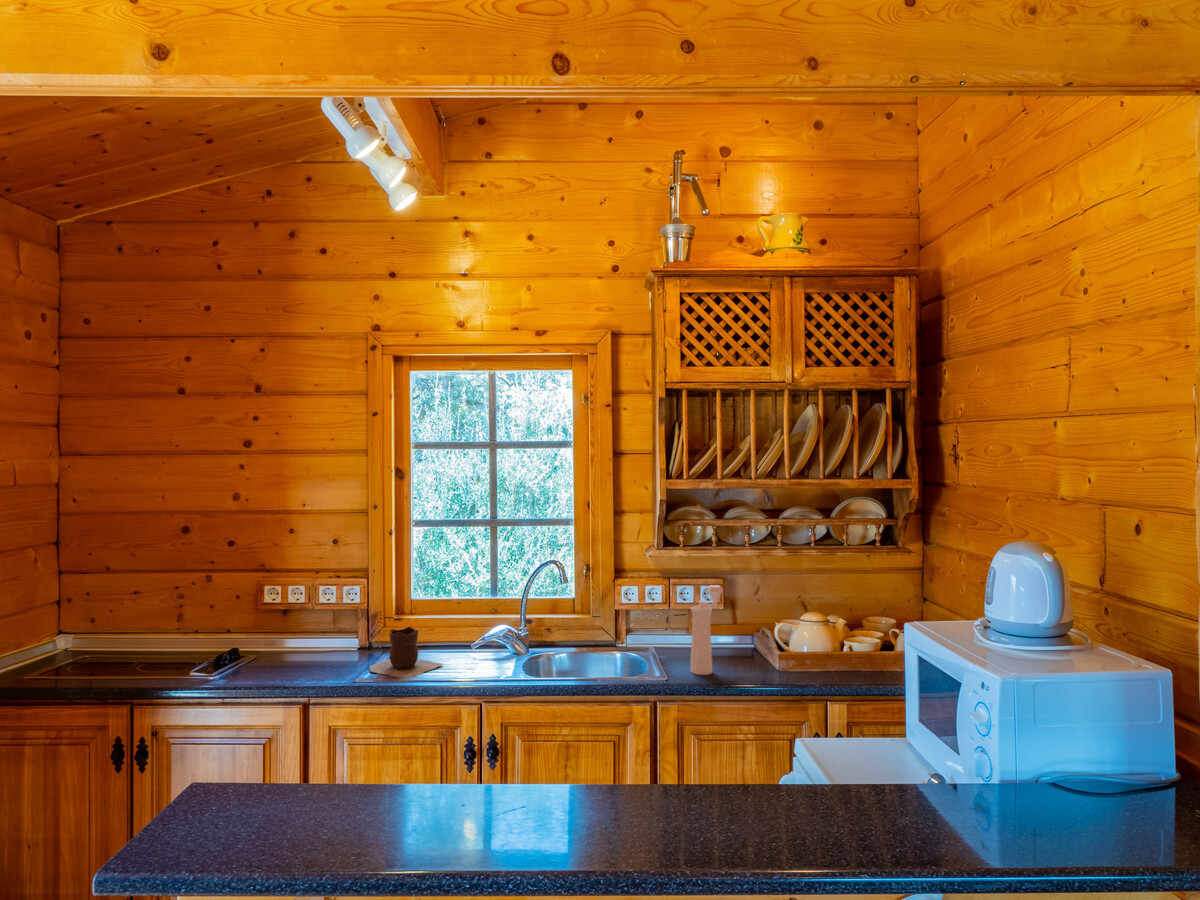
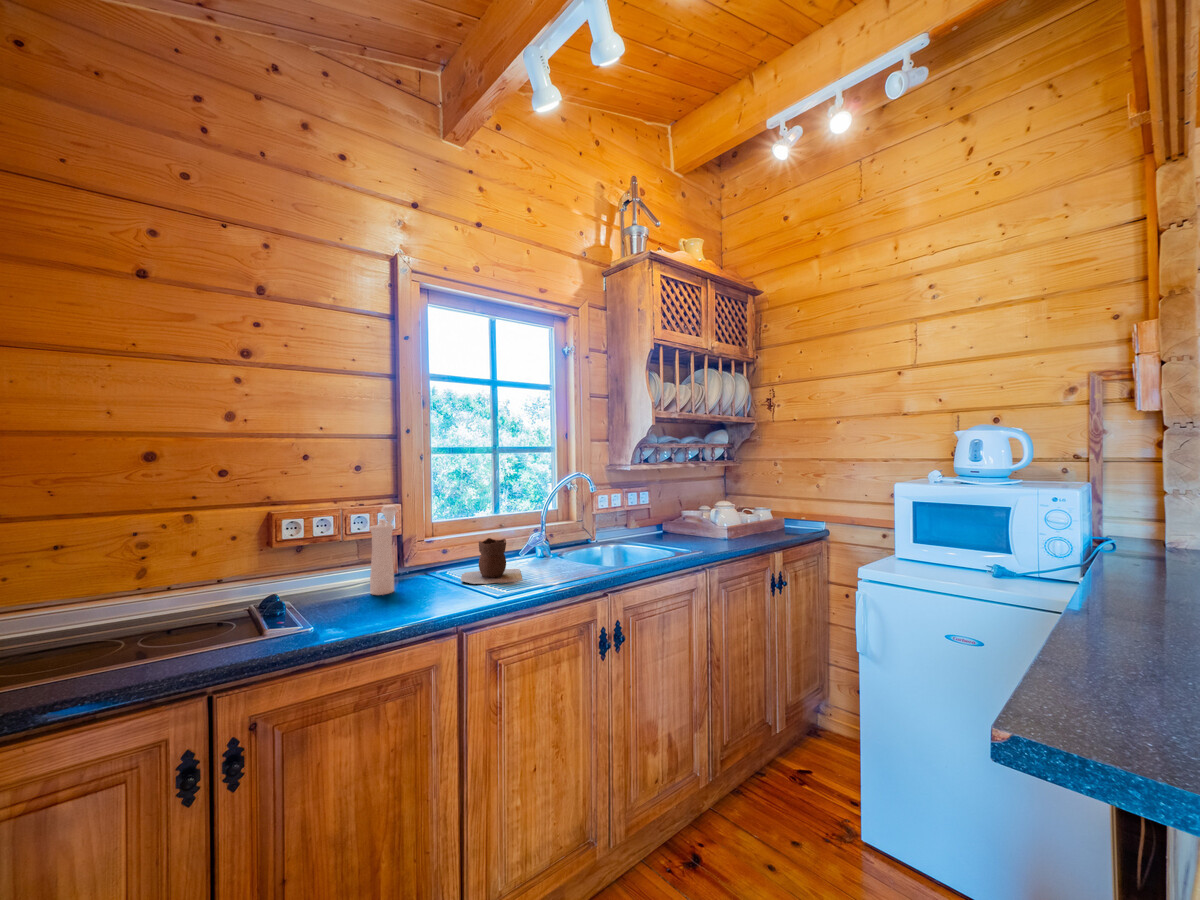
pepper mill: present [691,585,723,675] -> present [370,505,398,595]

